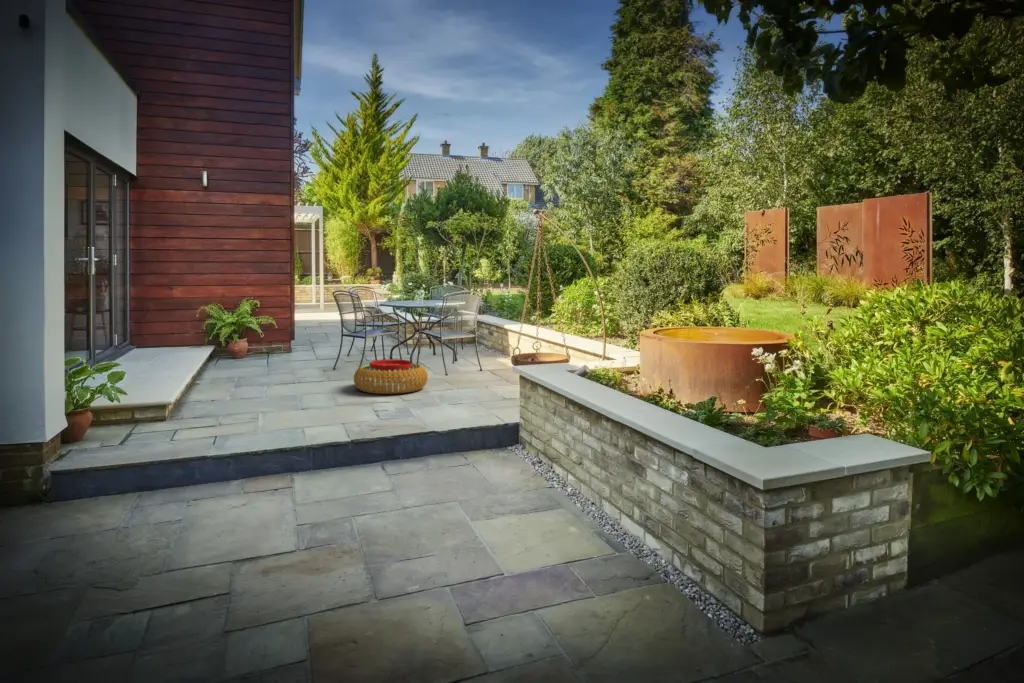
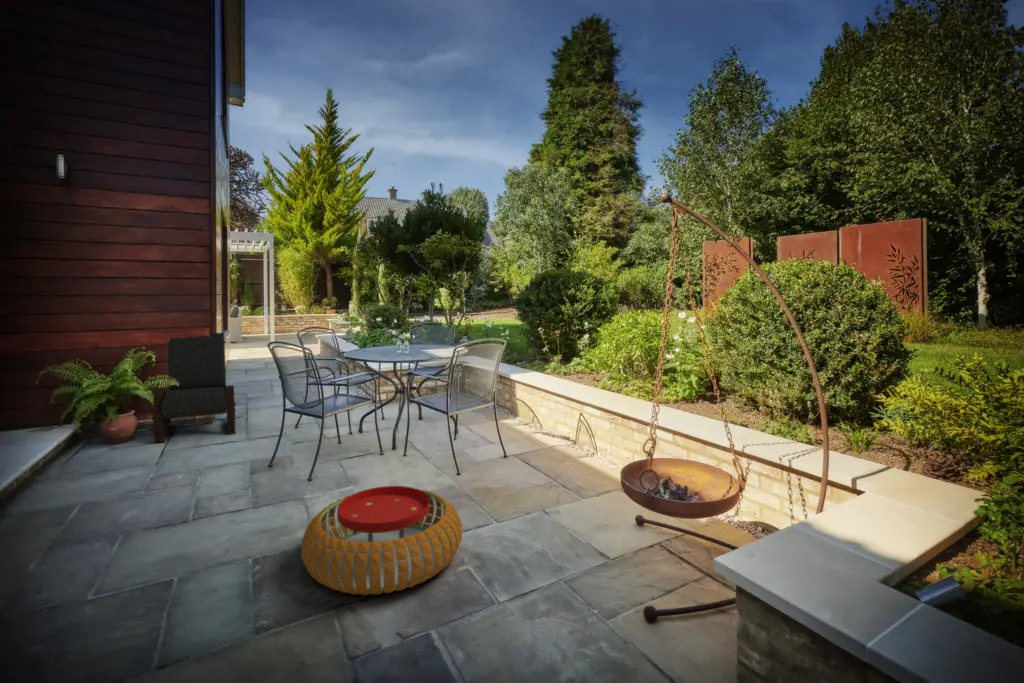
lounge chair: none [263,290,310,356] -> present [152,333,236,442]

